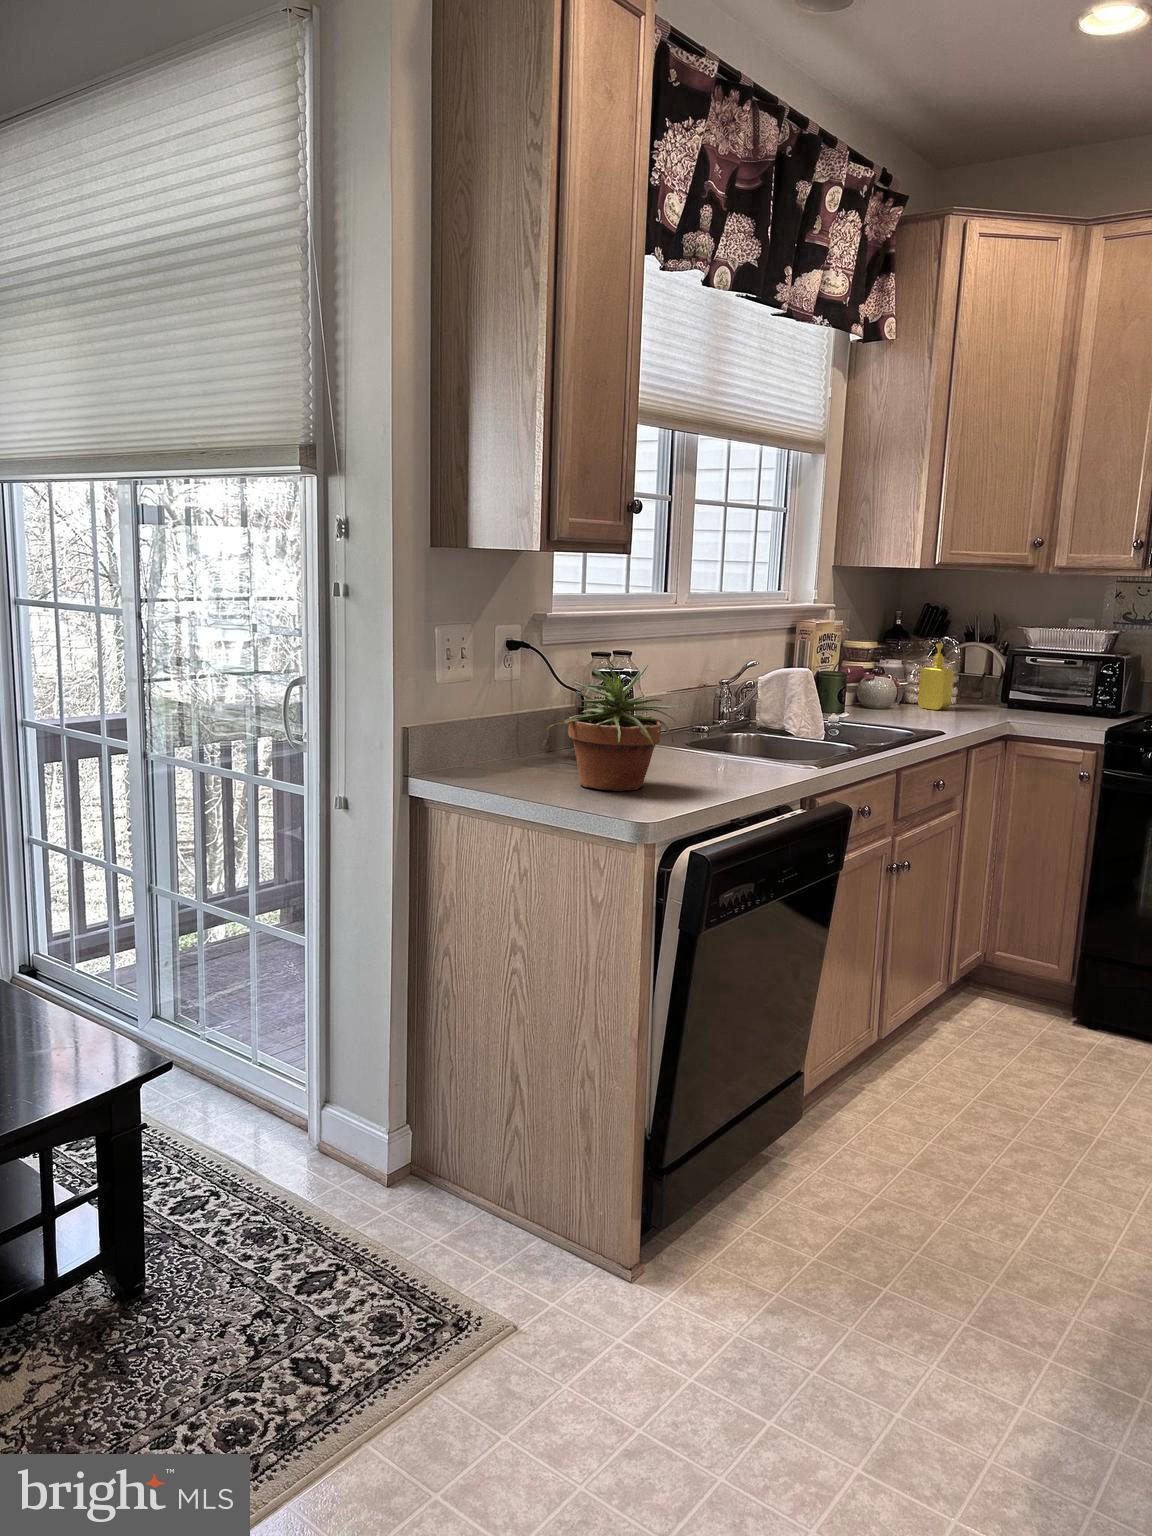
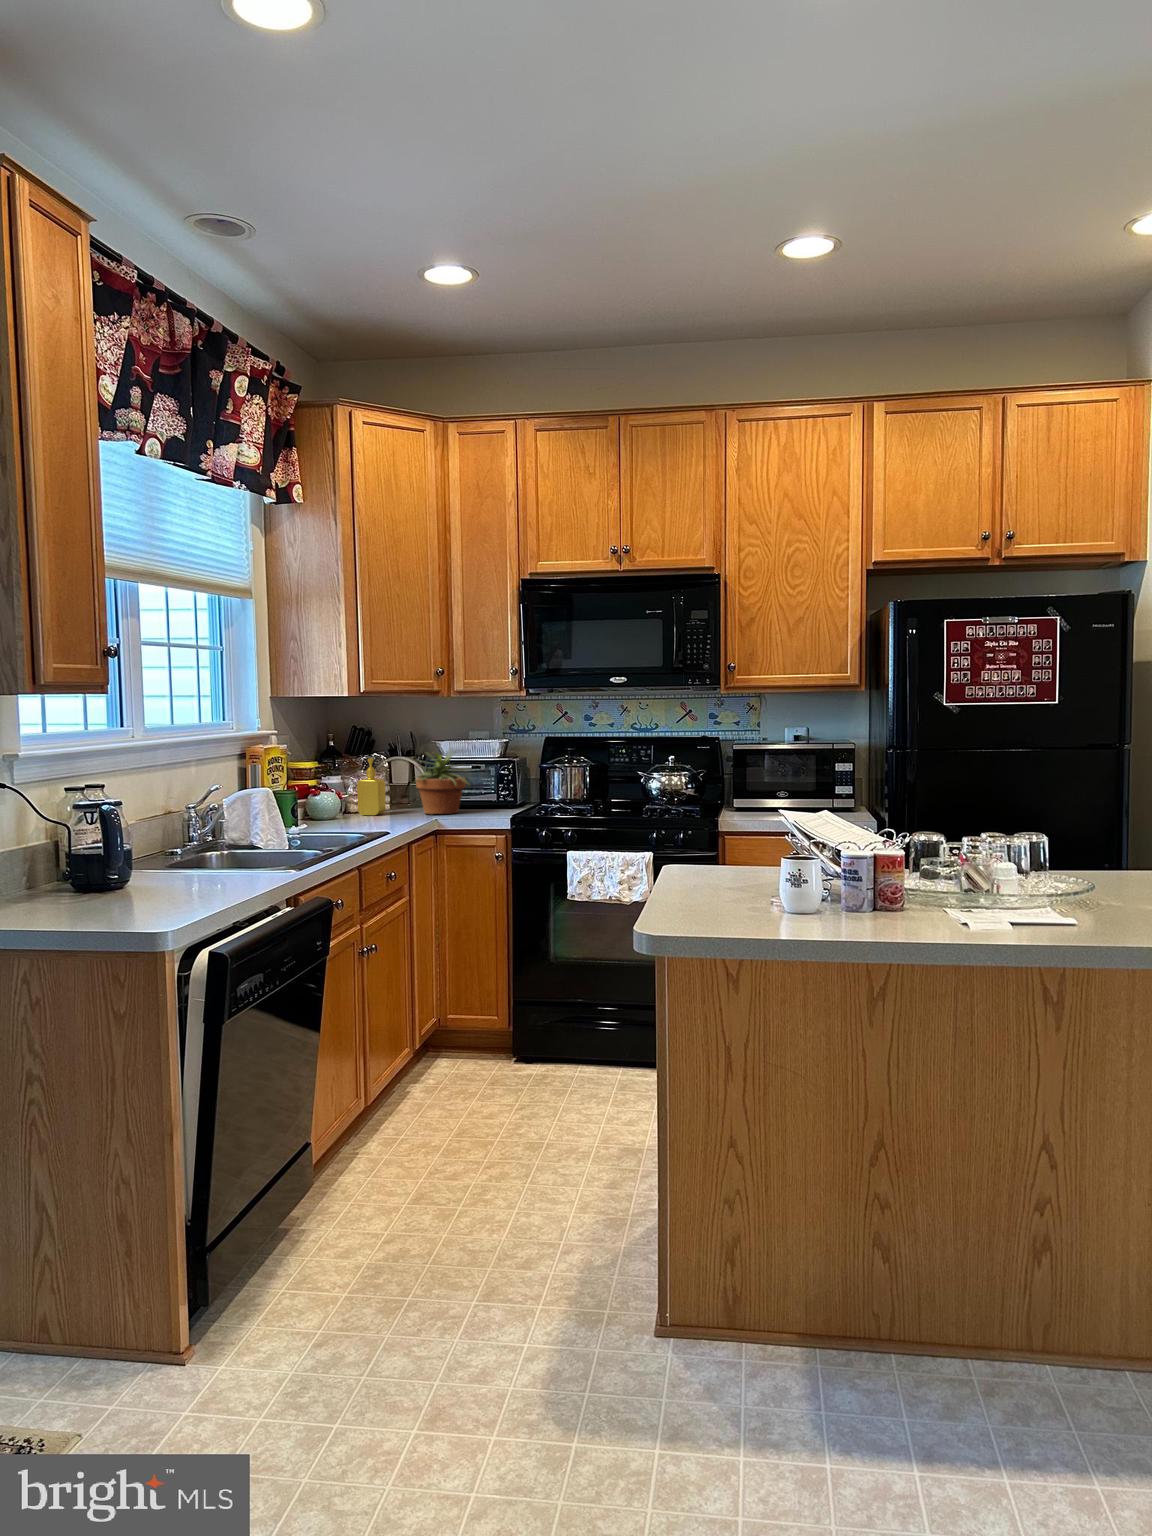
potted plant: present [546,665,688,791] -> present [414,750,468,814]

